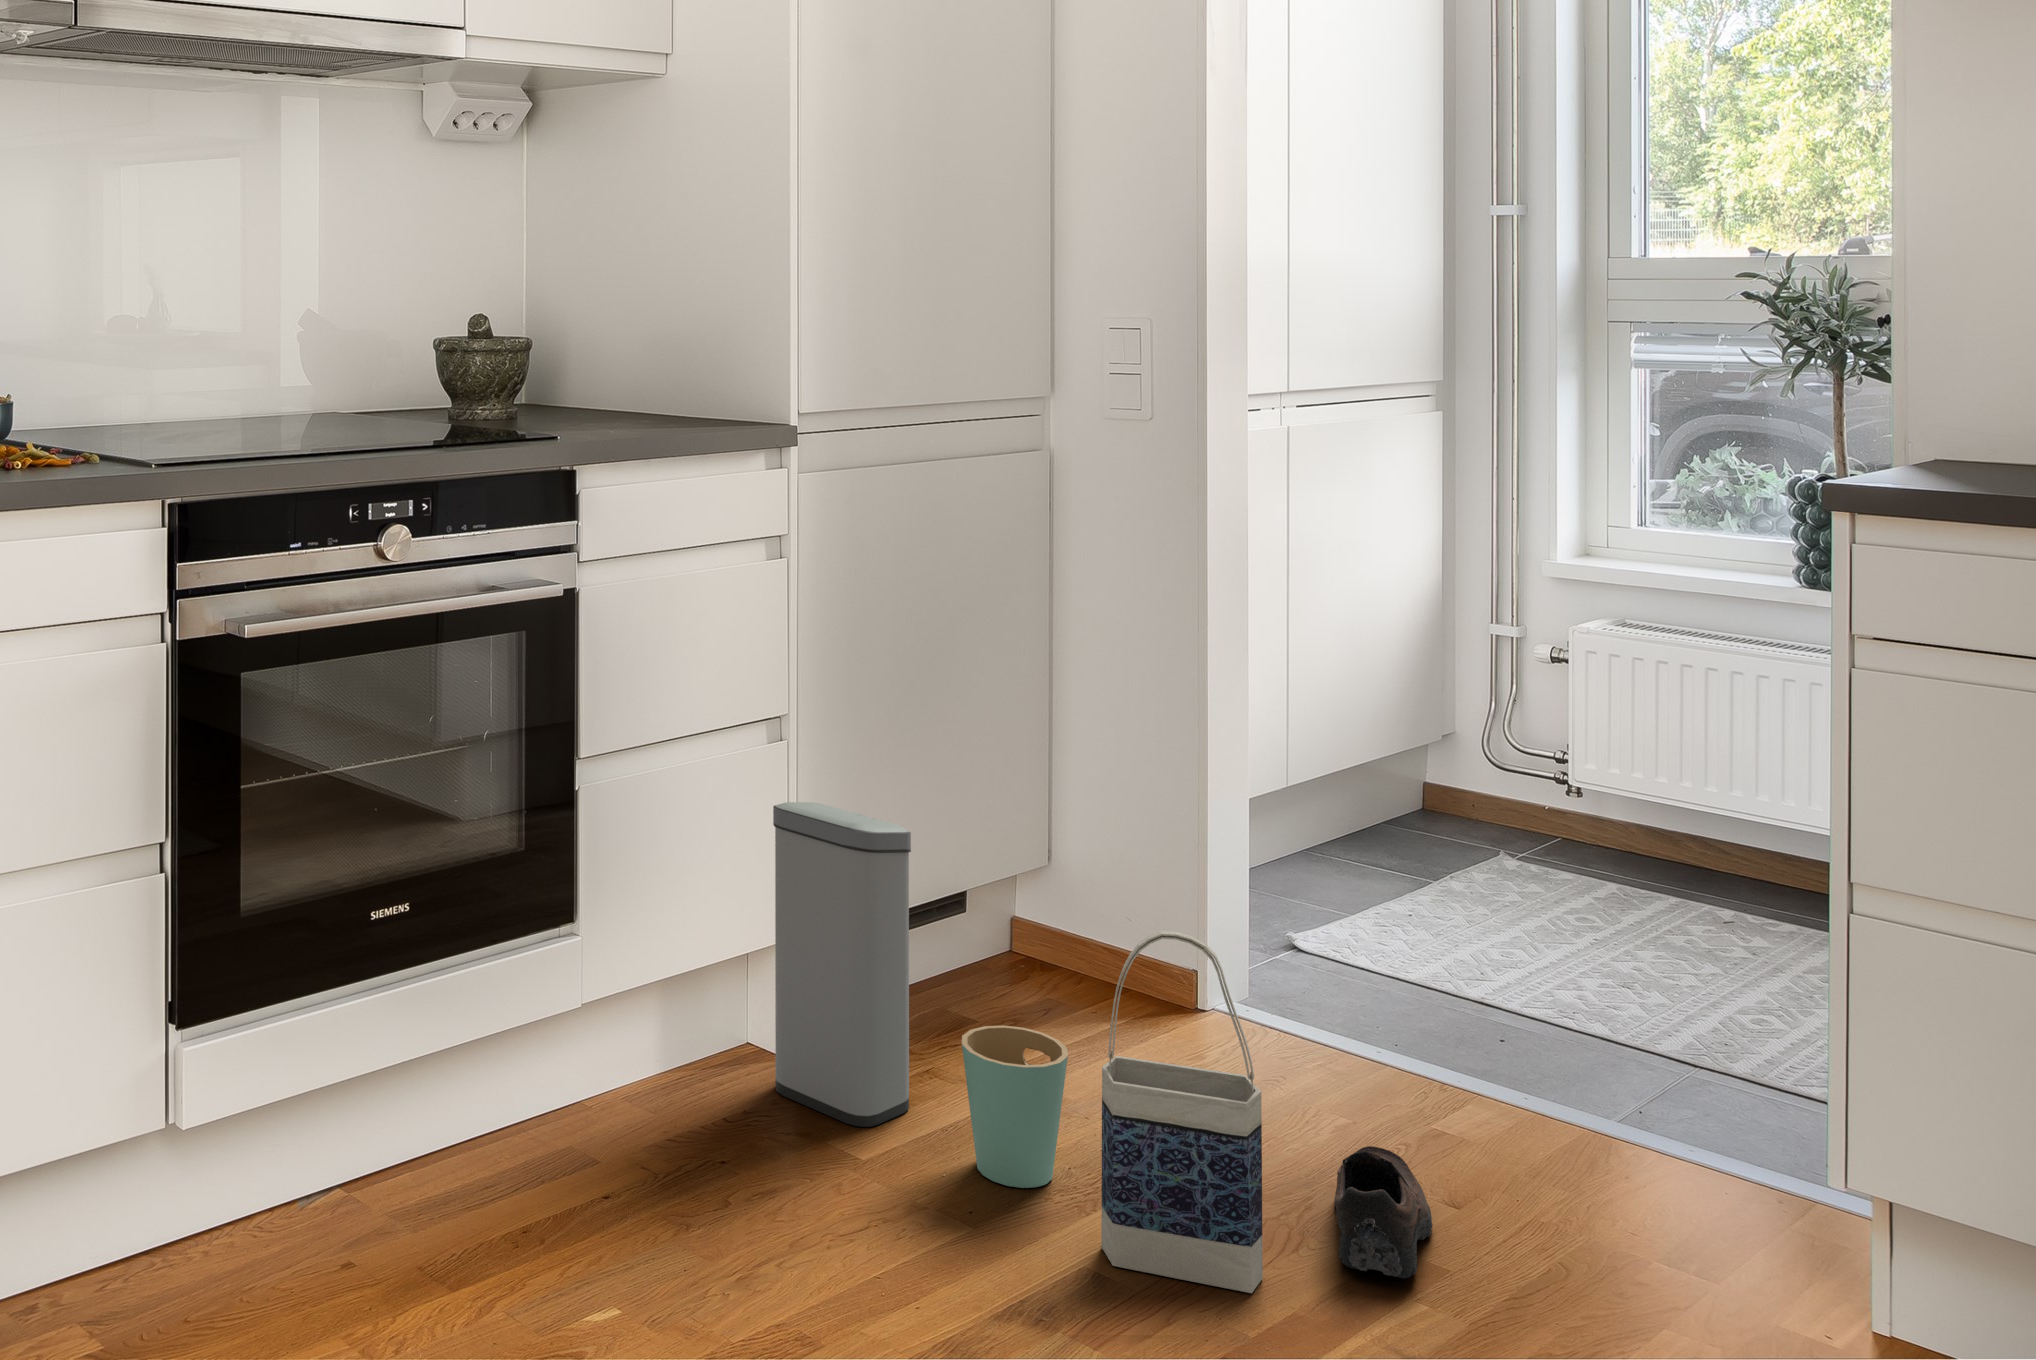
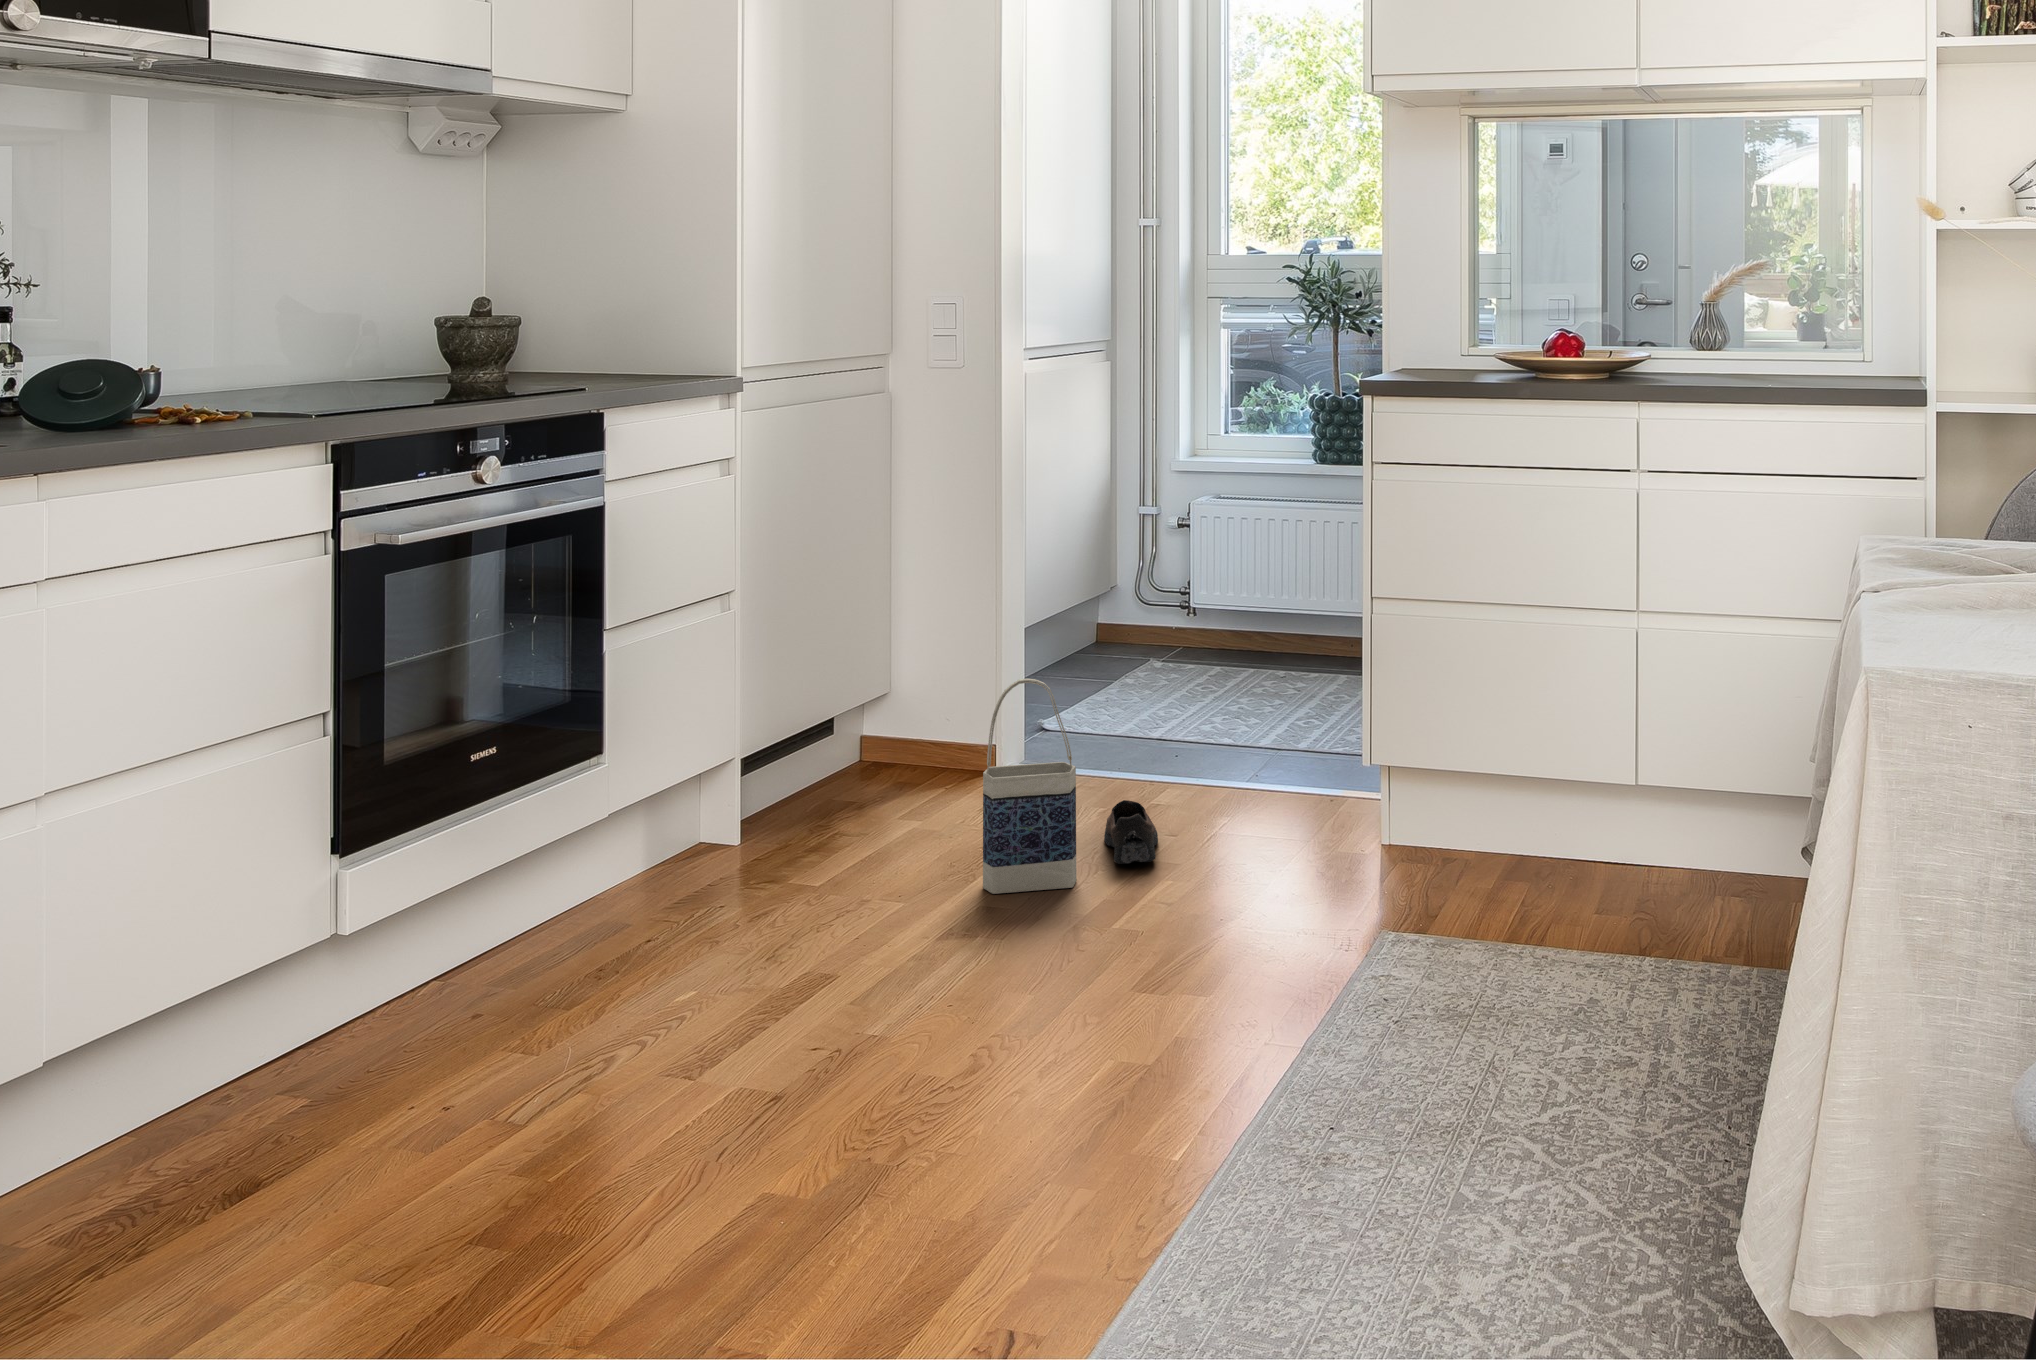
trash can: present [773,802,1068,1188] -> none [734,652,951,874]

